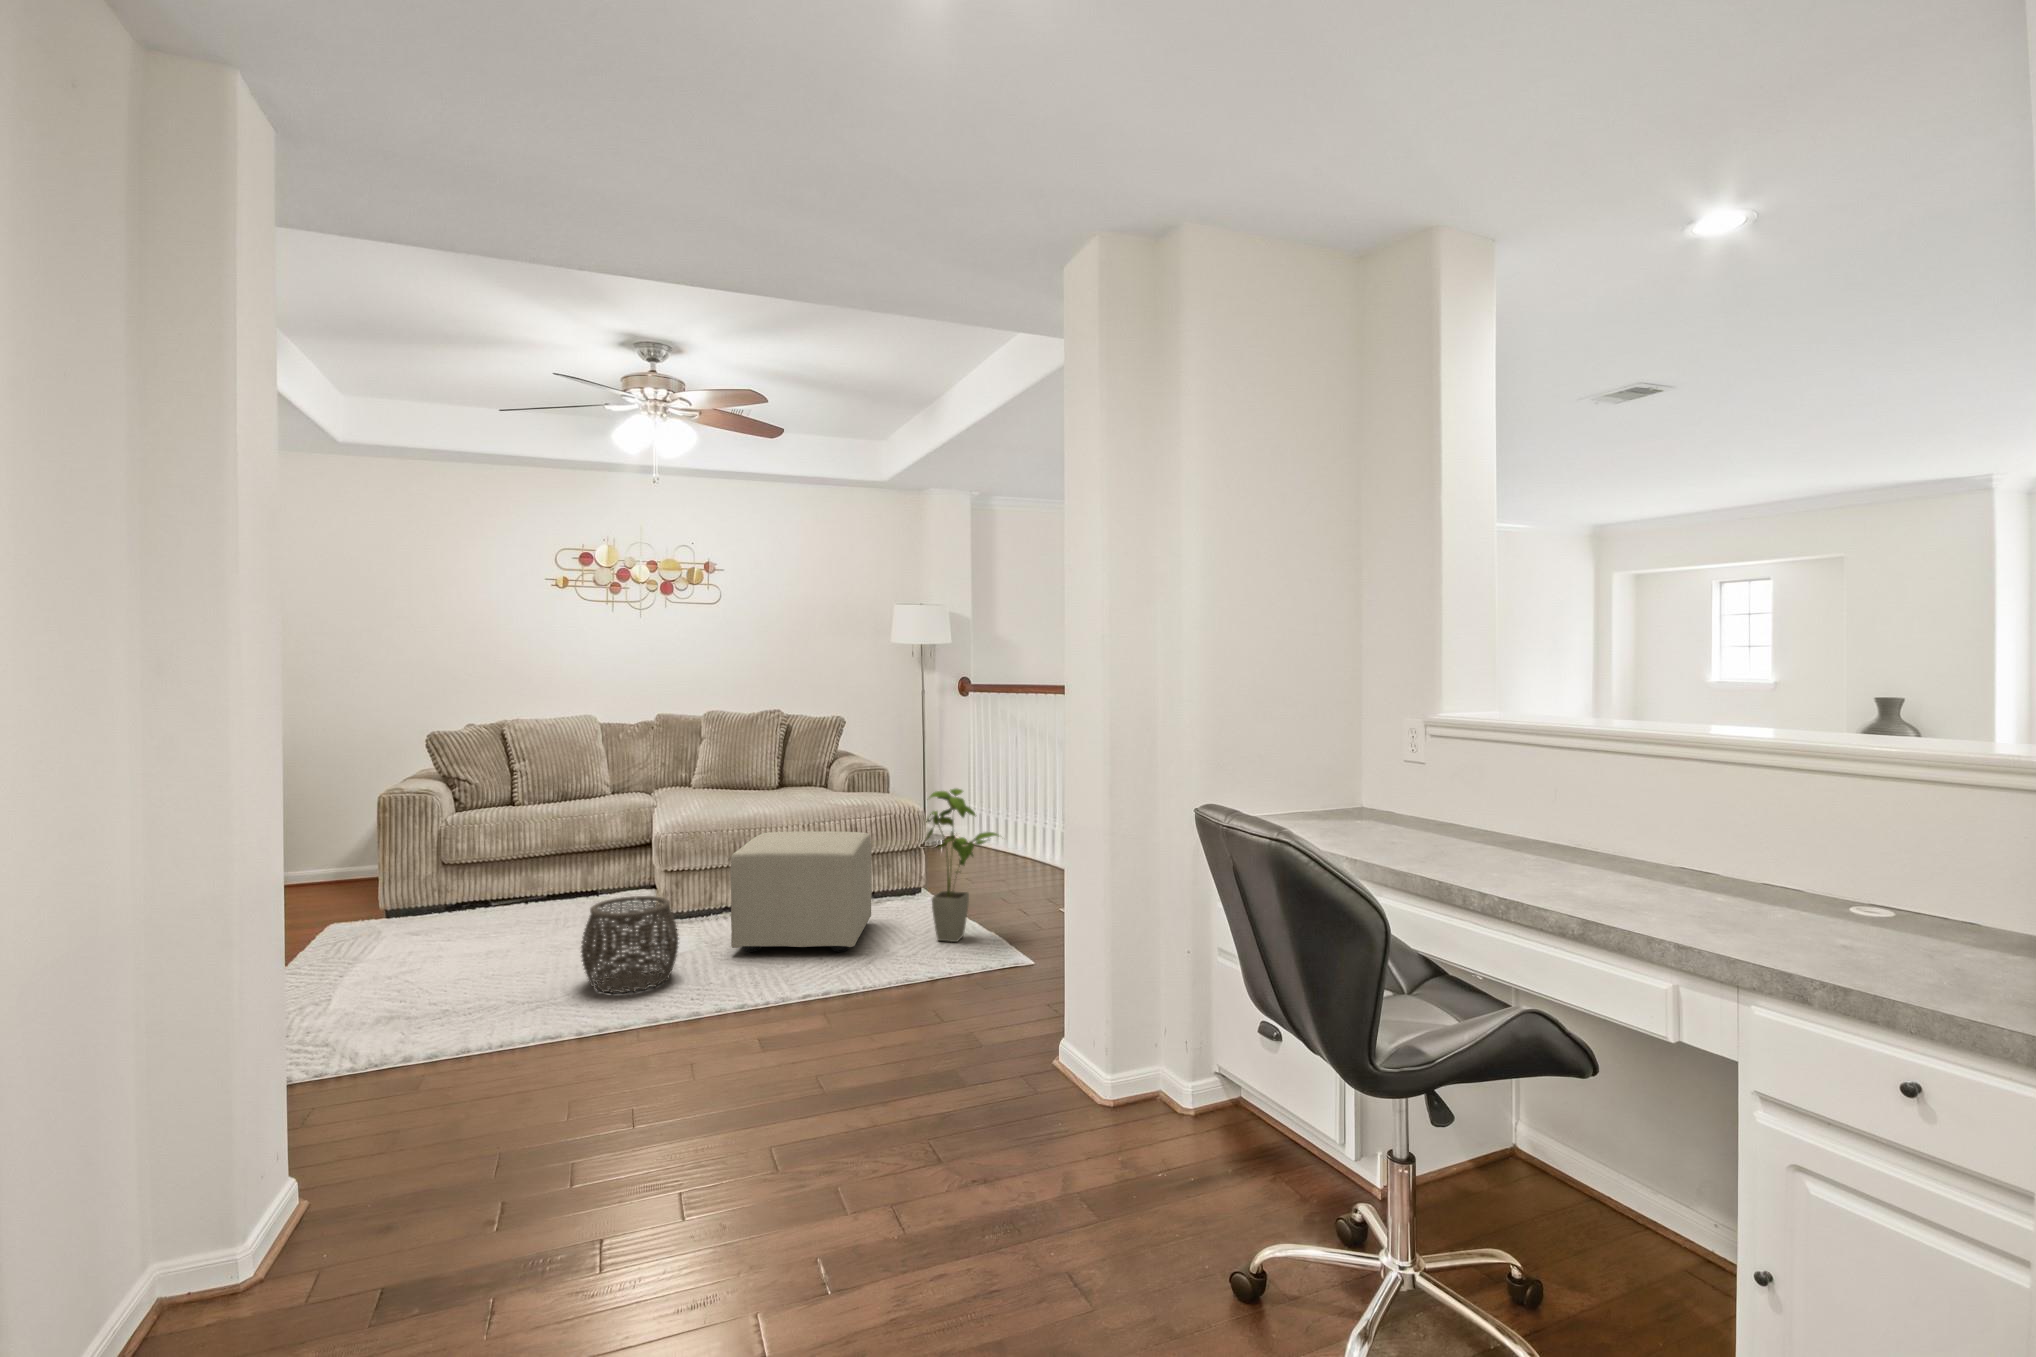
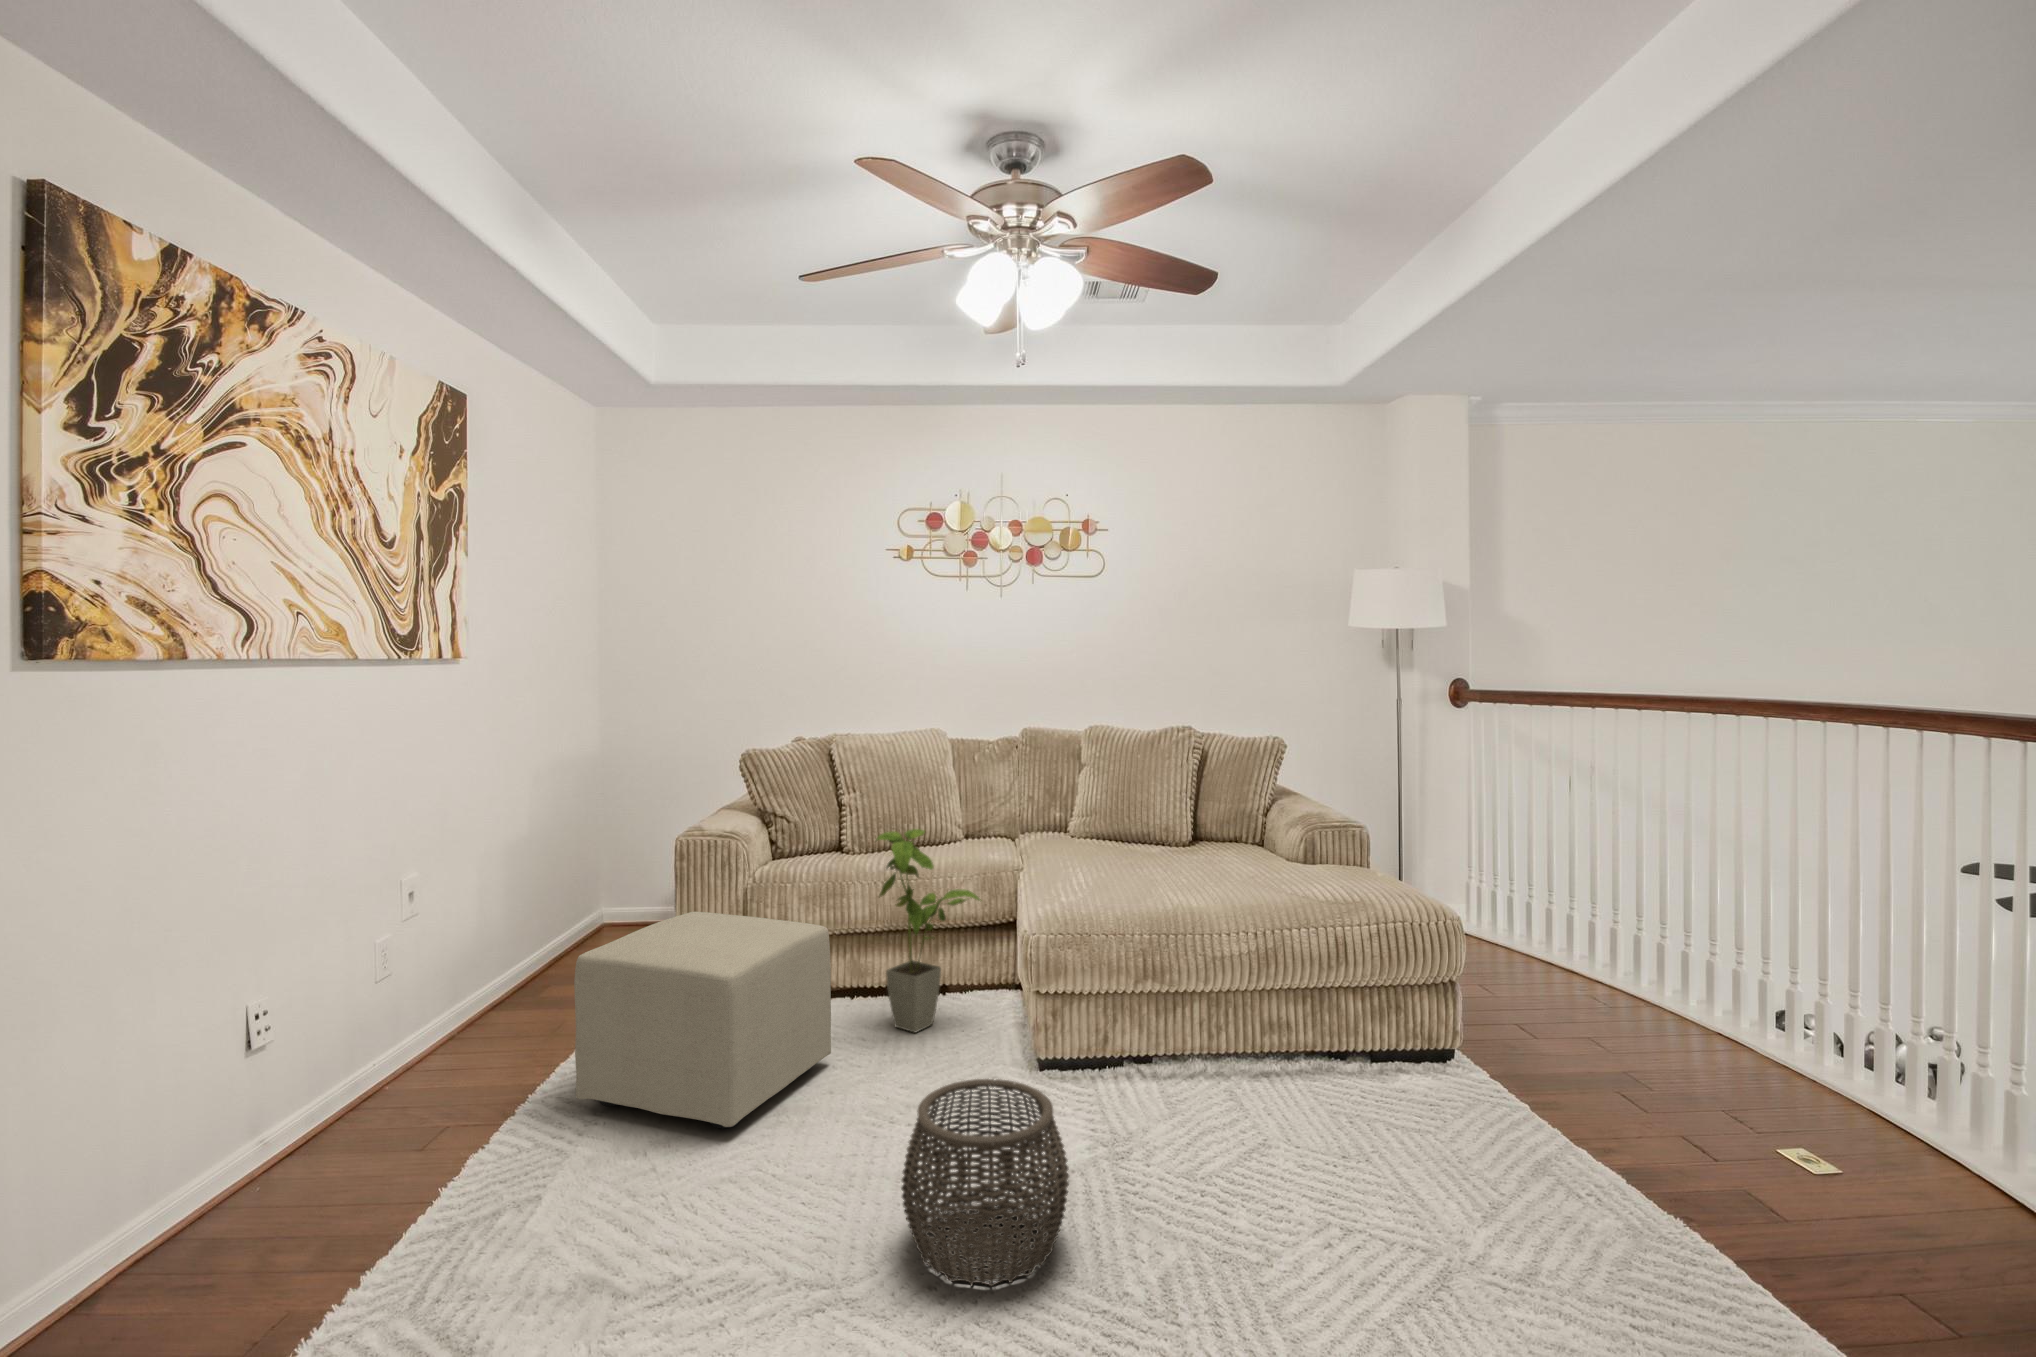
house plant: present [926,789,999,942] -> present [876,829,981,1033]
ottoman: present [730,831,872,952] -> present [574,912,831,1128]

